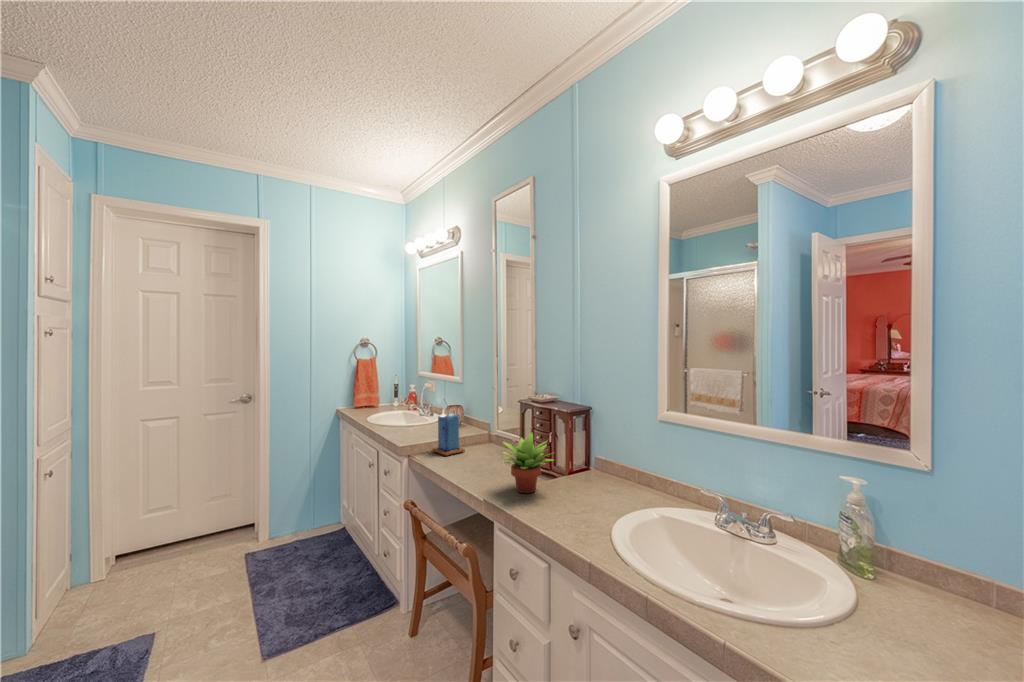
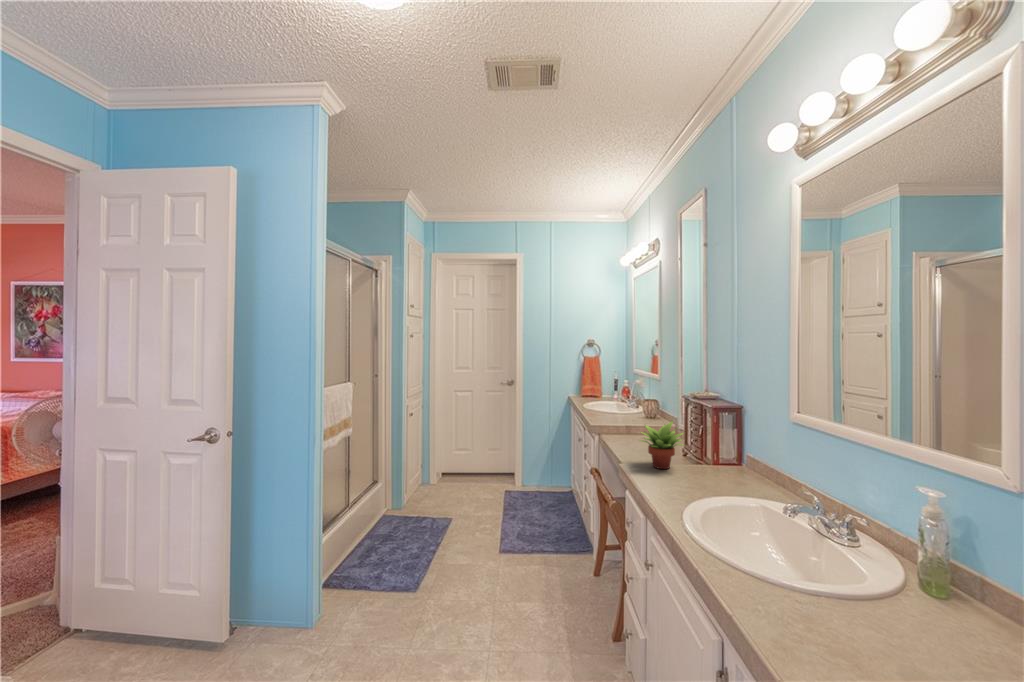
candle: present [432,410,465,456] -> none [614,399,640,436]

